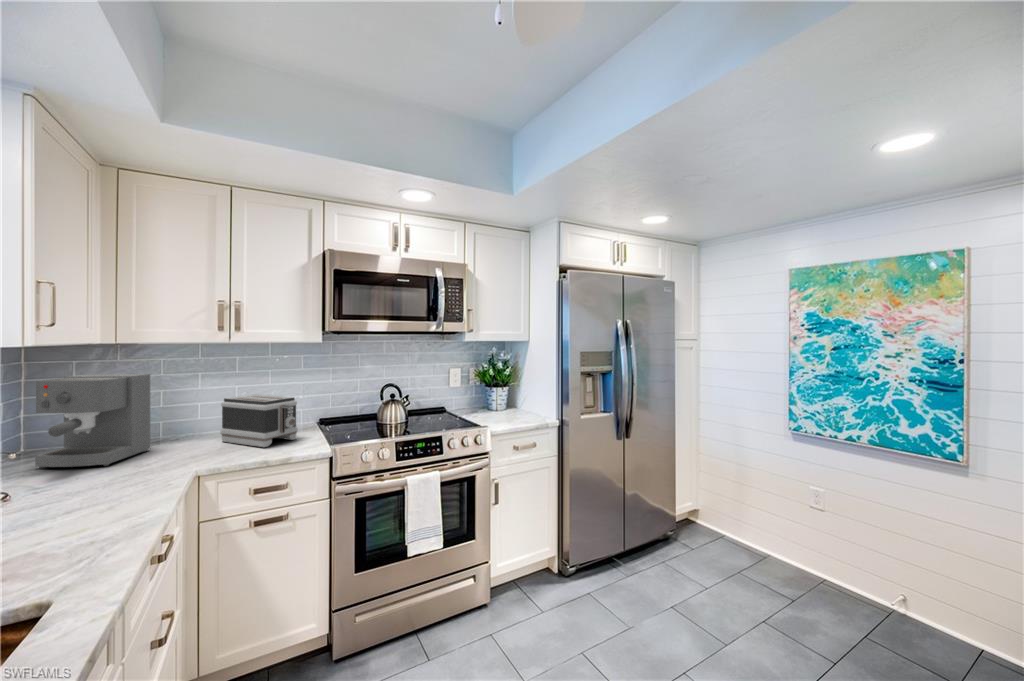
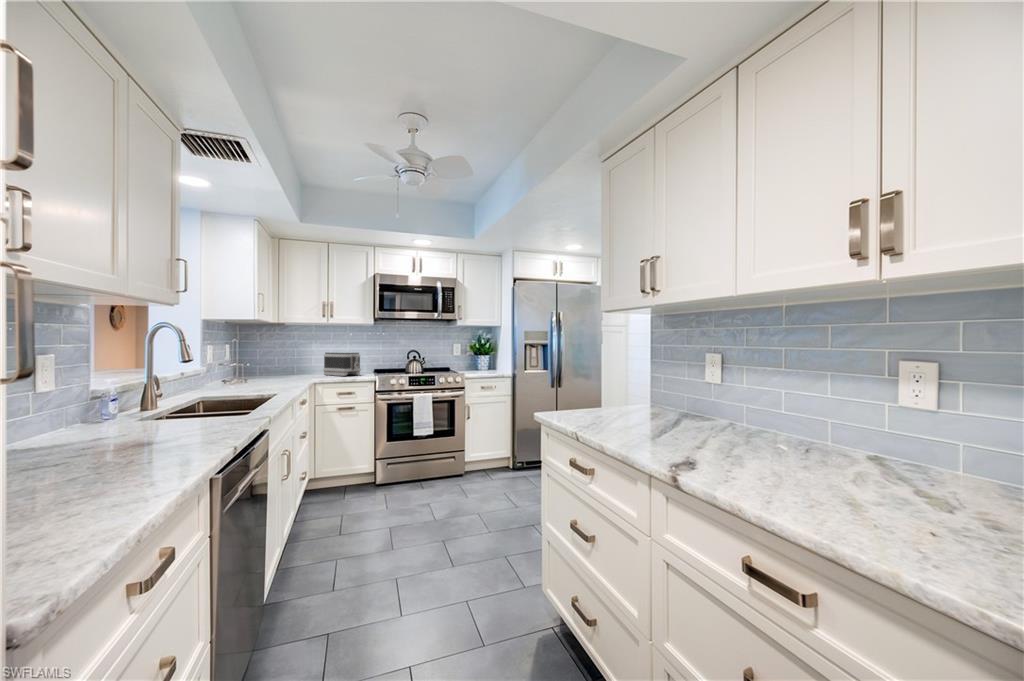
coffee maker: present [35,374,150,468] -> none [248,338,292,378]

